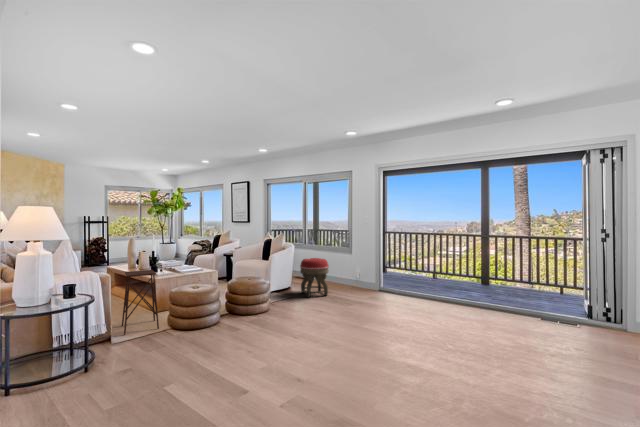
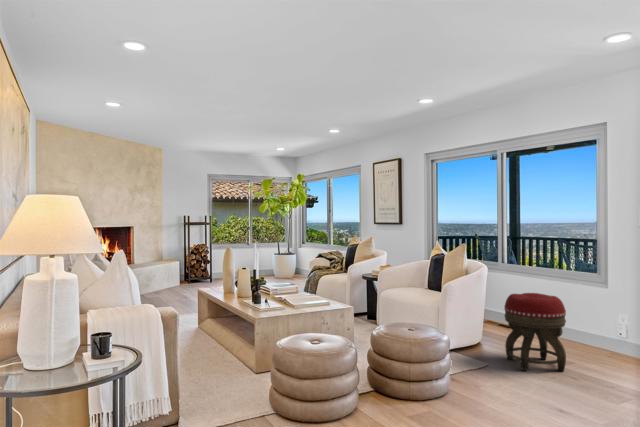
side table: present [122,270,159,335] -> none [201,303,256,416]

